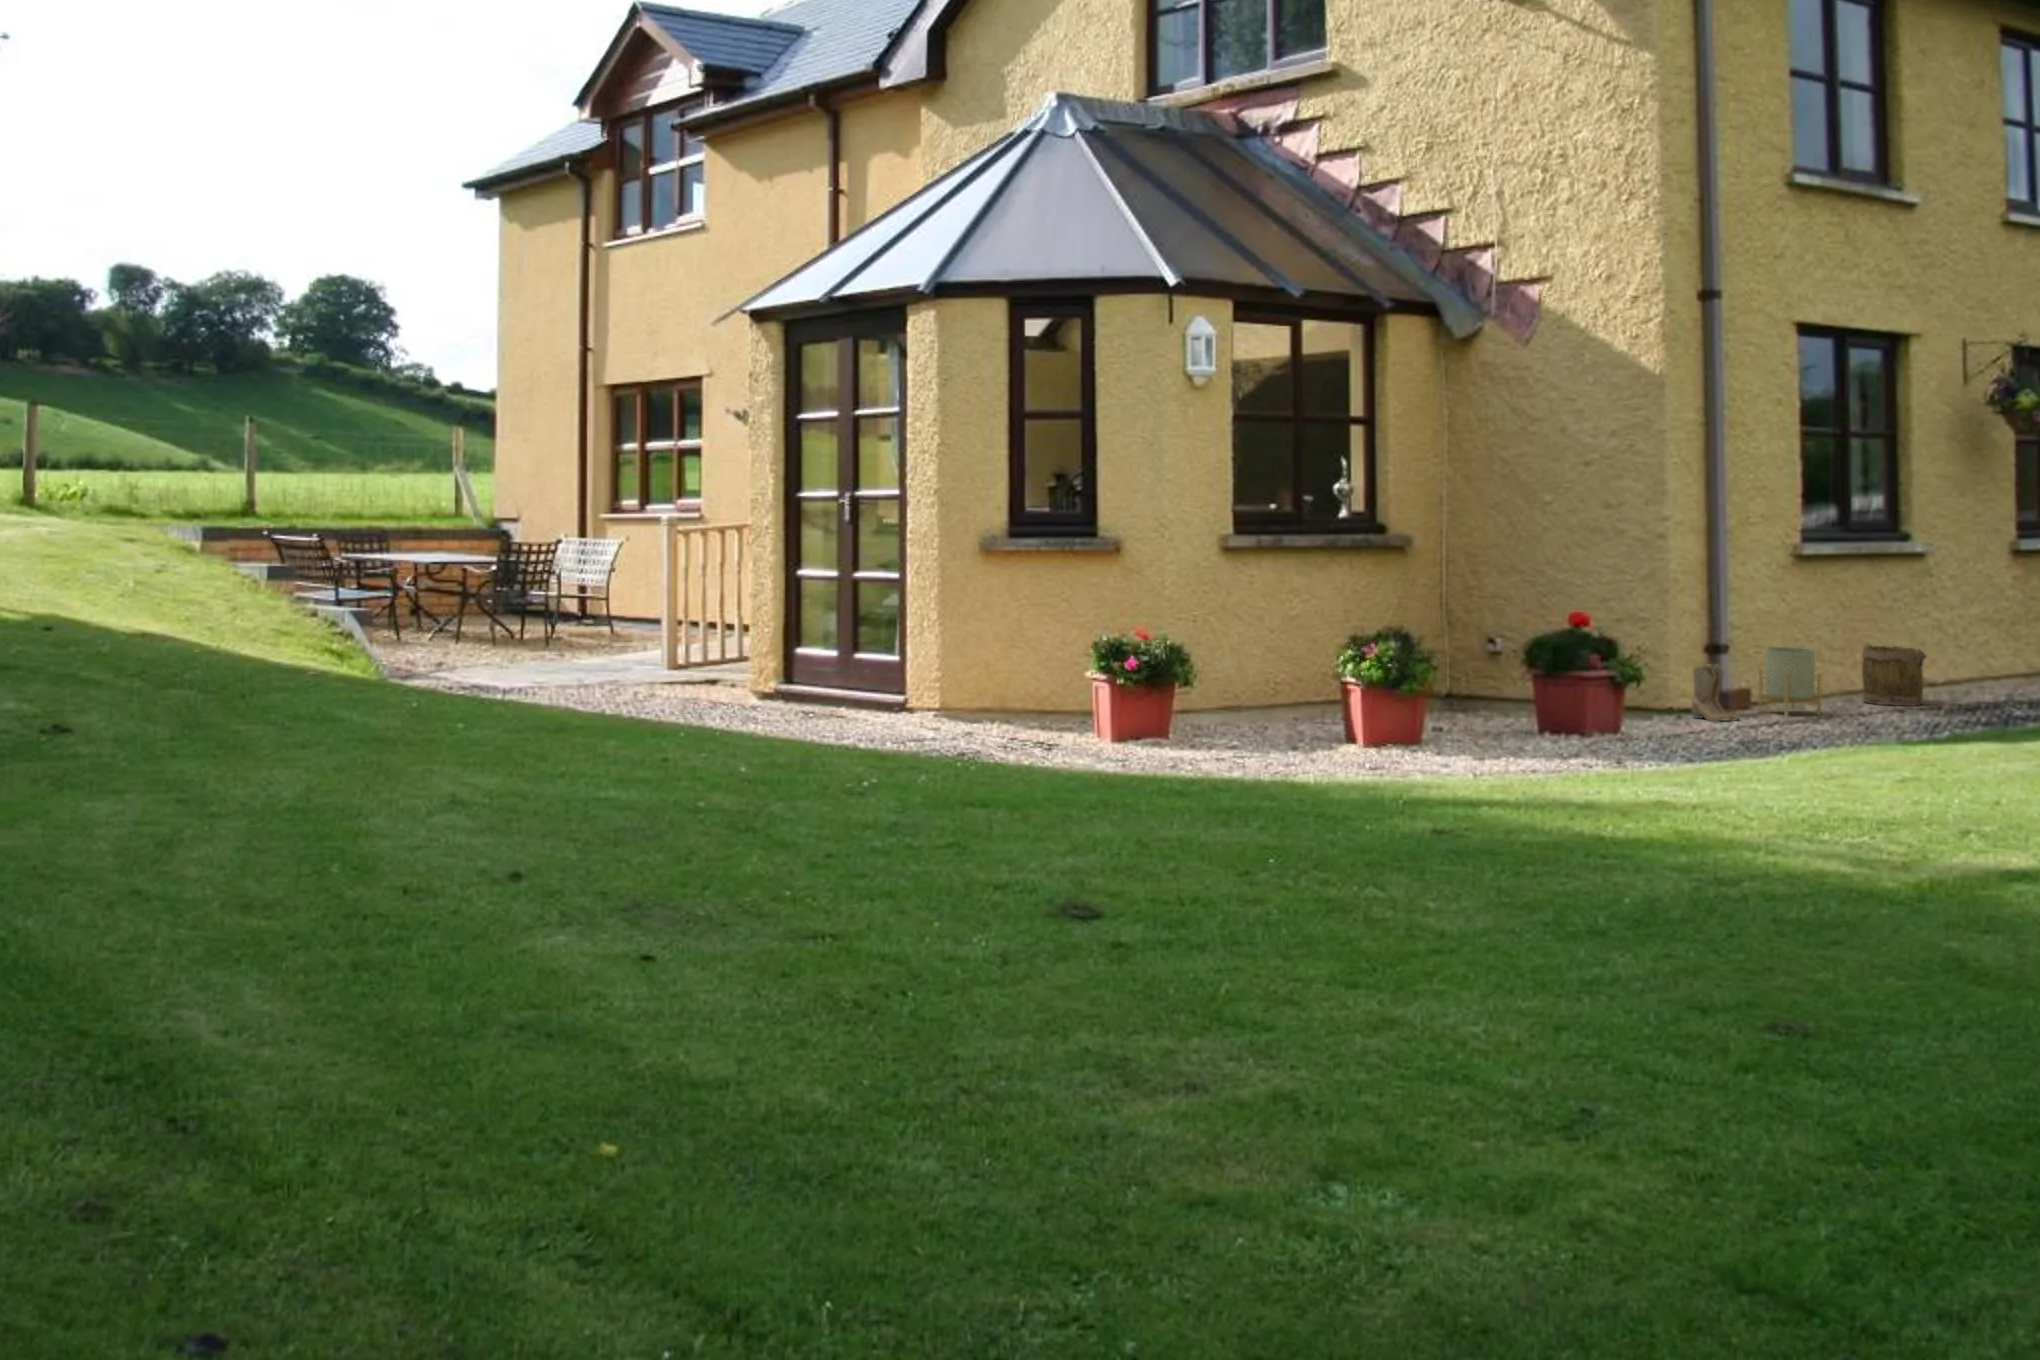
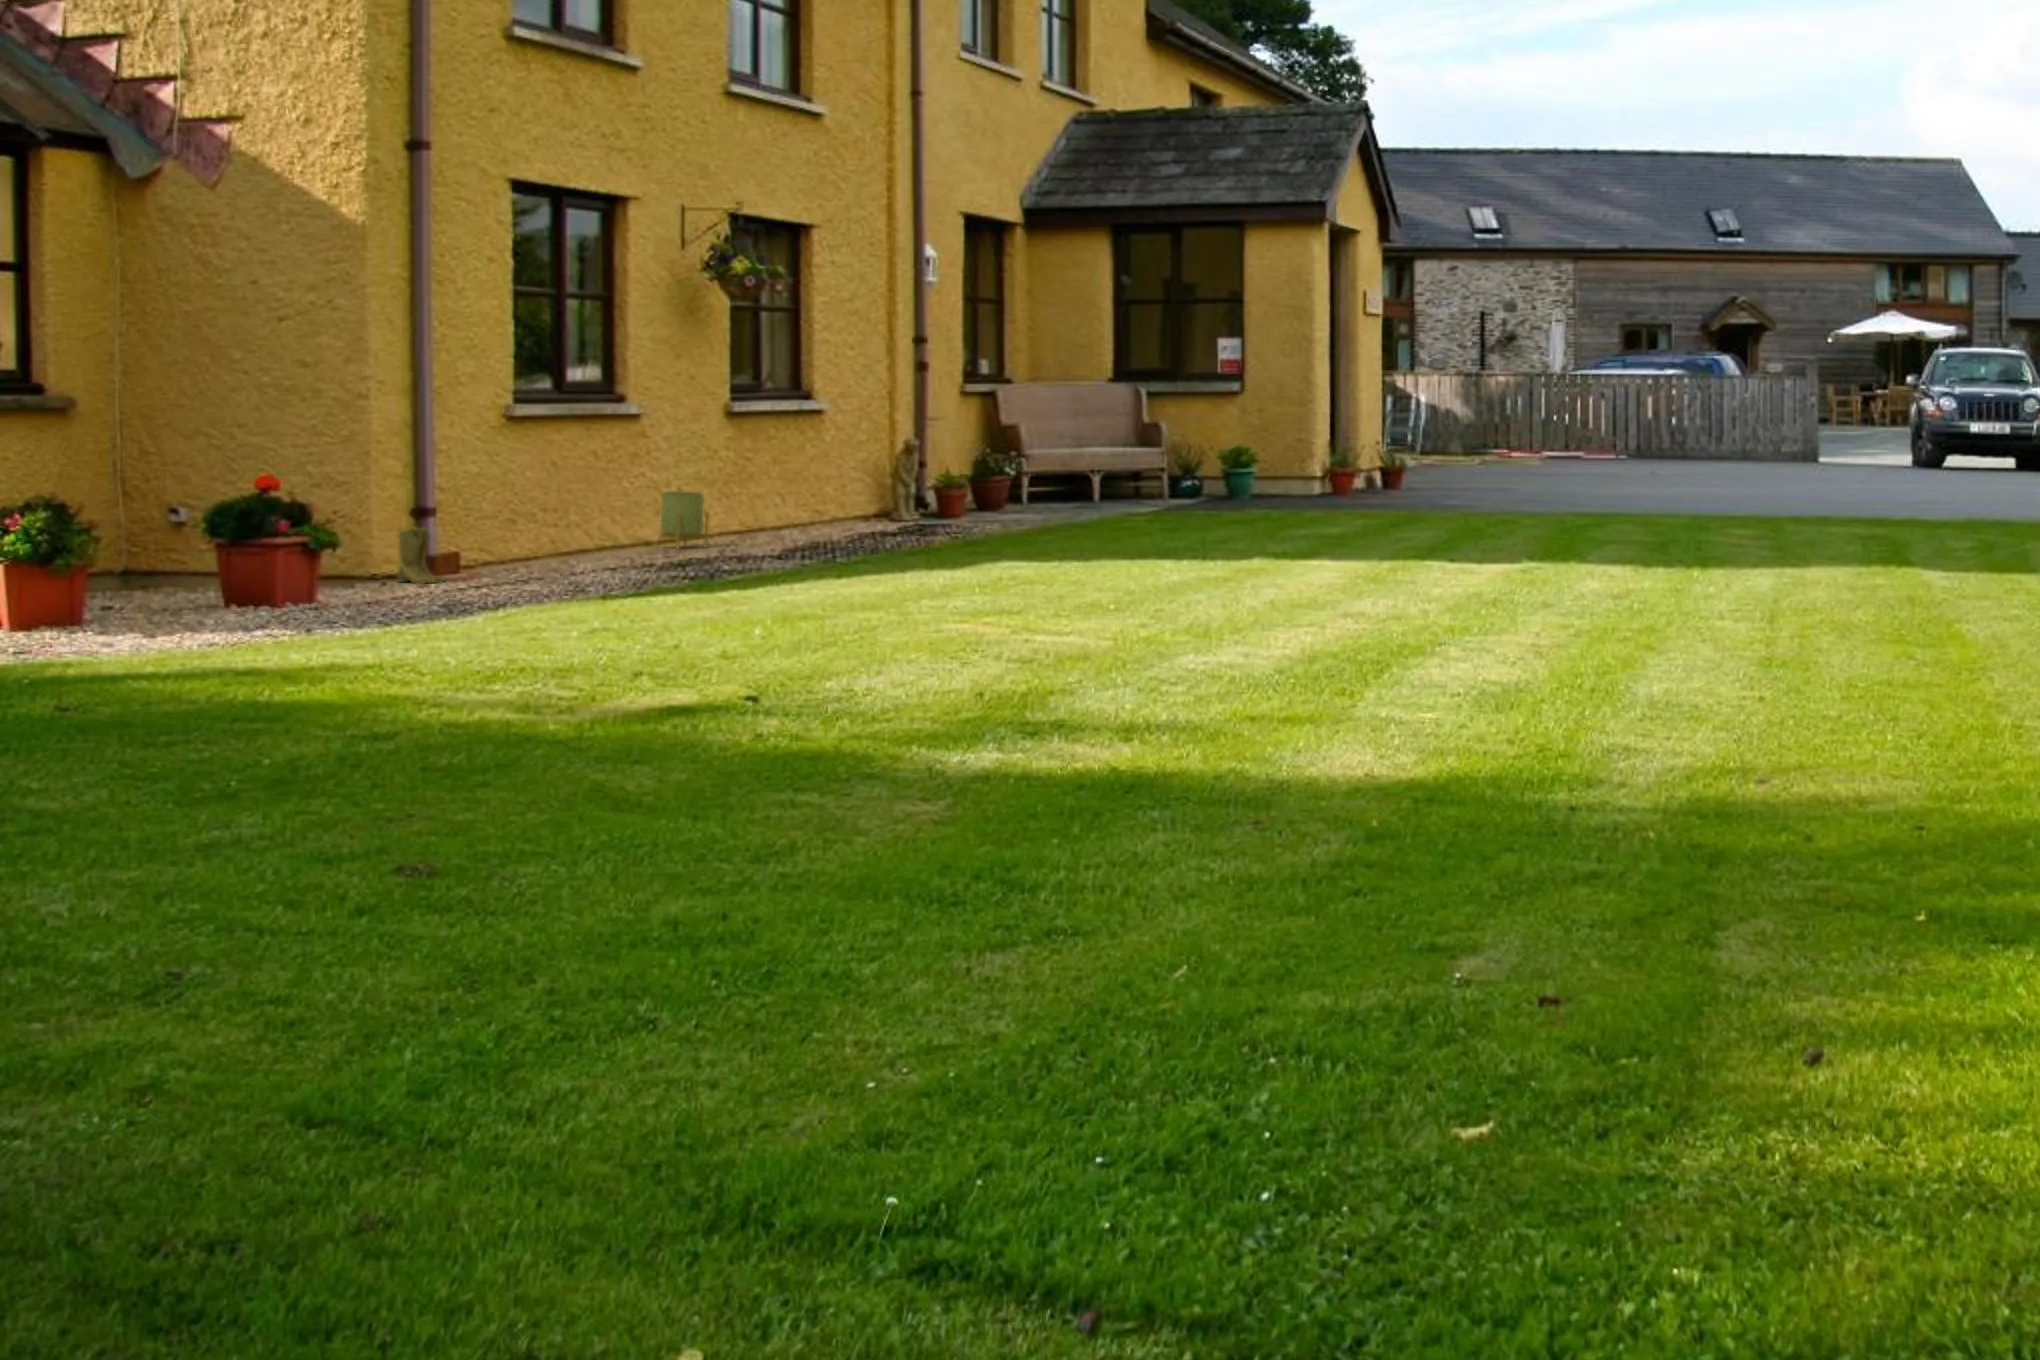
bucket: present [1862,644,1926,706] -> none [577,502,638,561]
planter: present [1758,647,1821,716] -> present [658,492,709,549]

